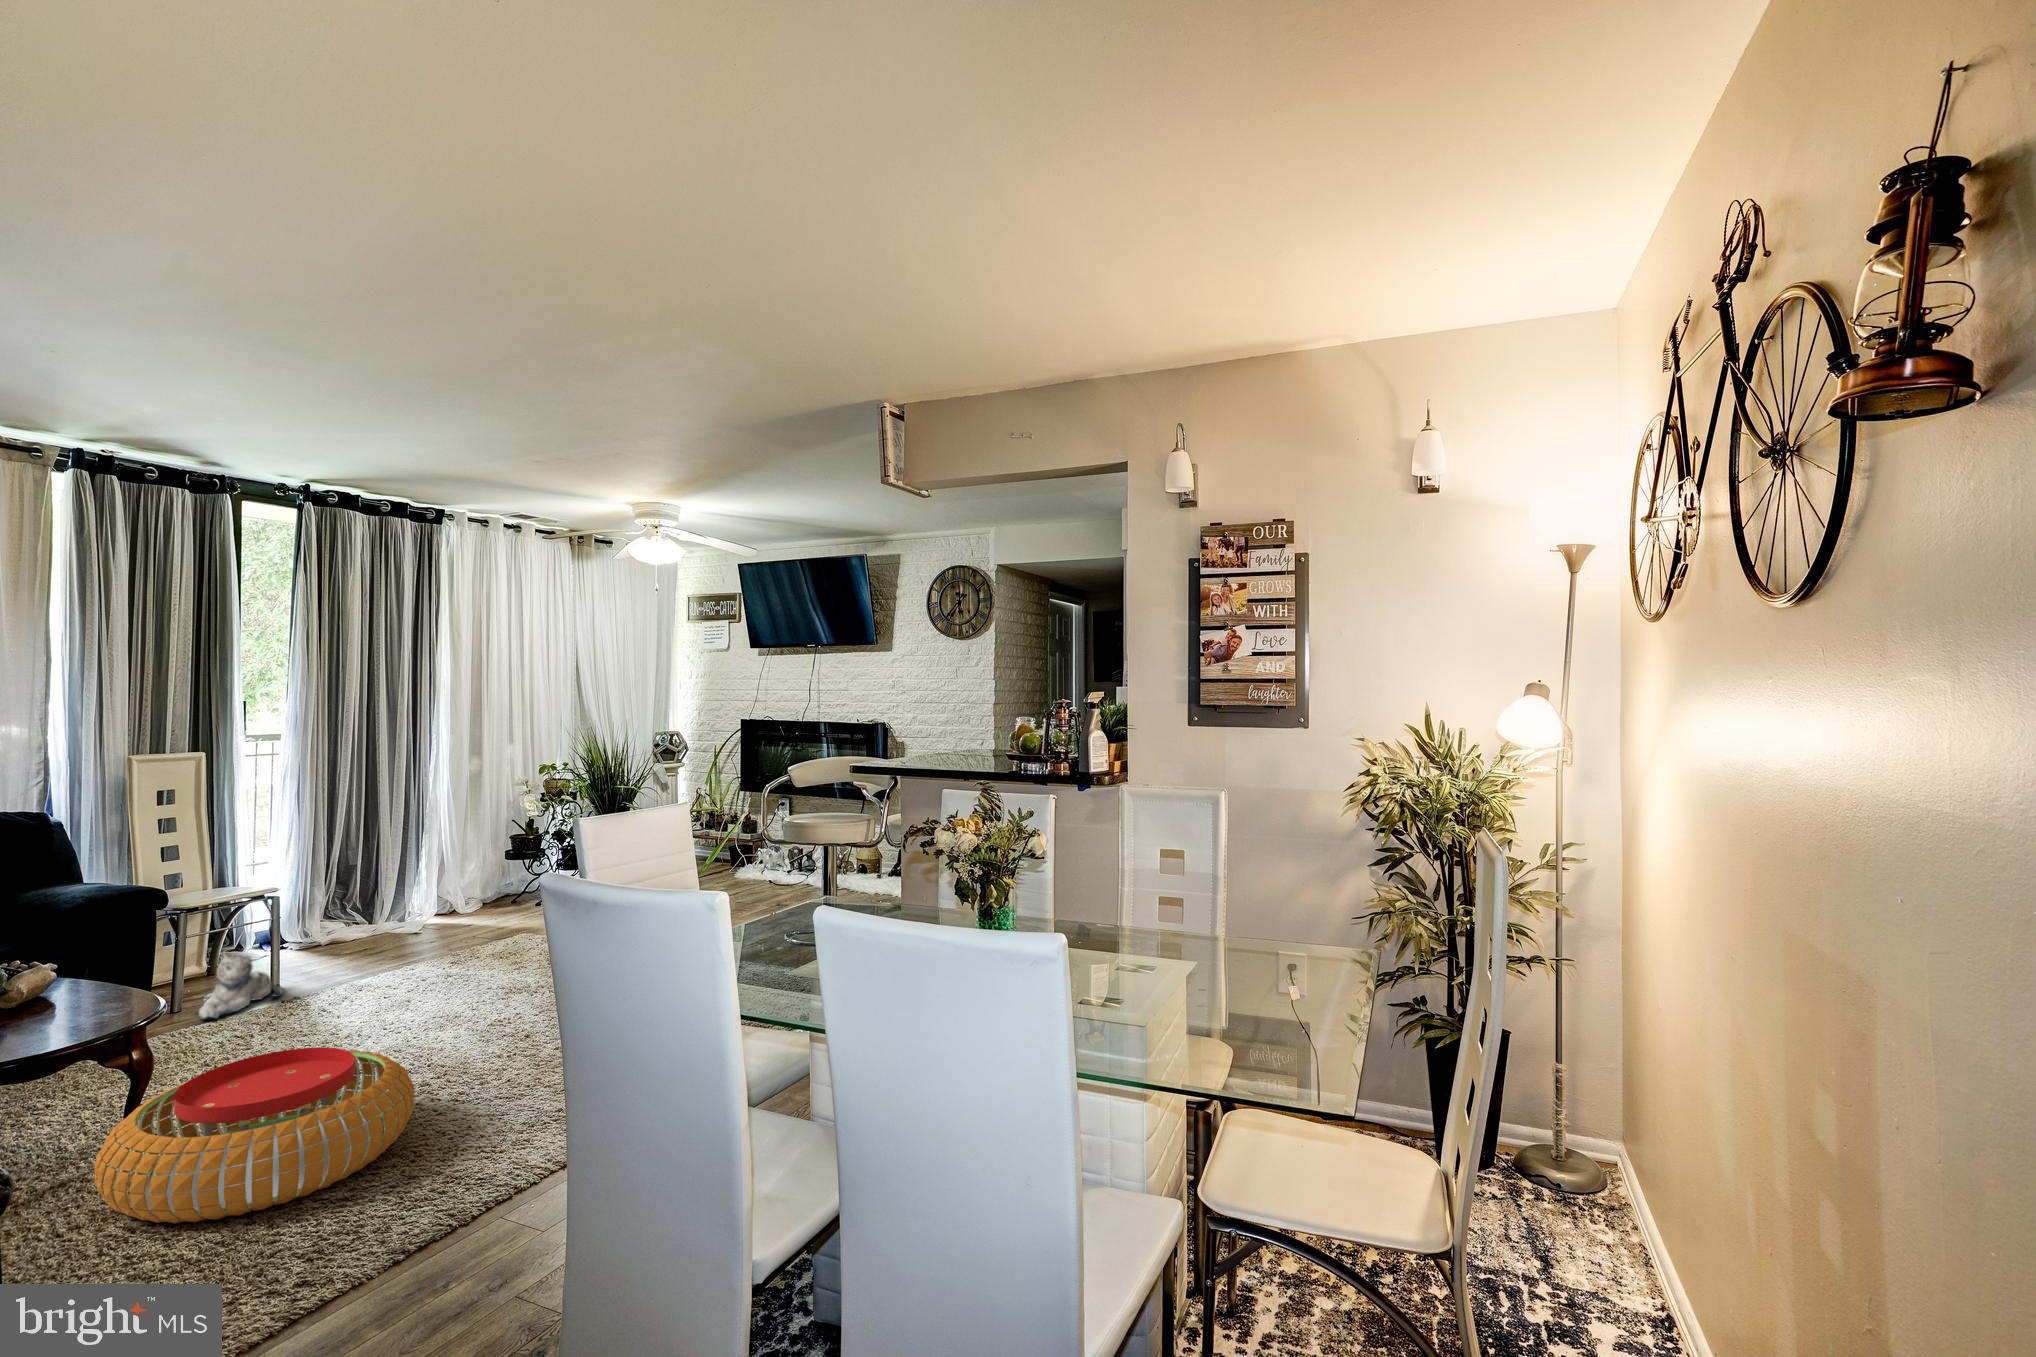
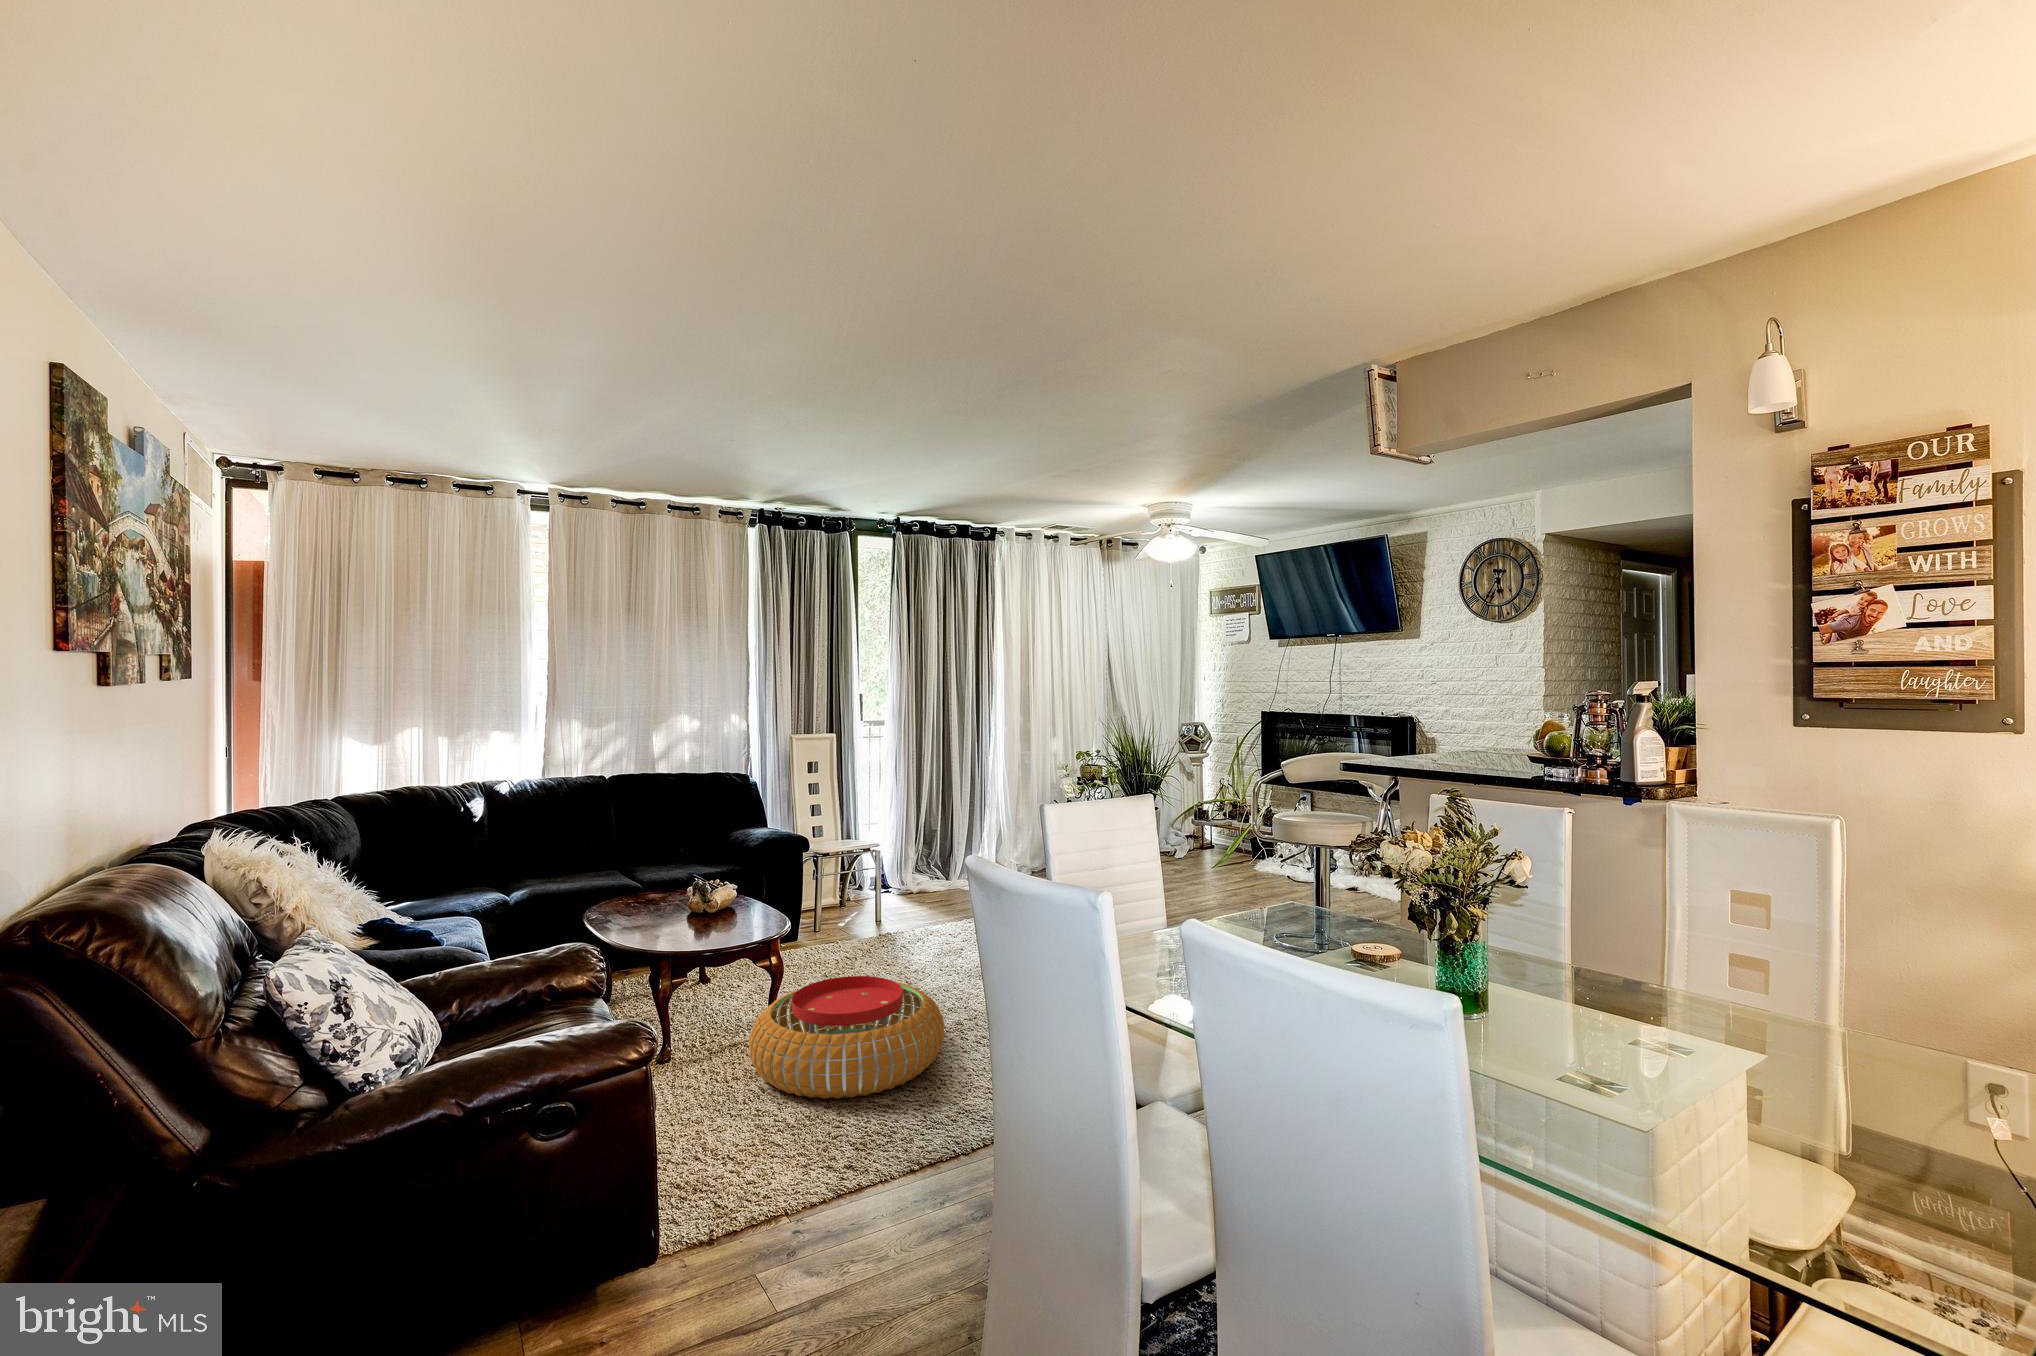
plush toy: present [199,955,283,1020] -> none [835,893,887,941]

